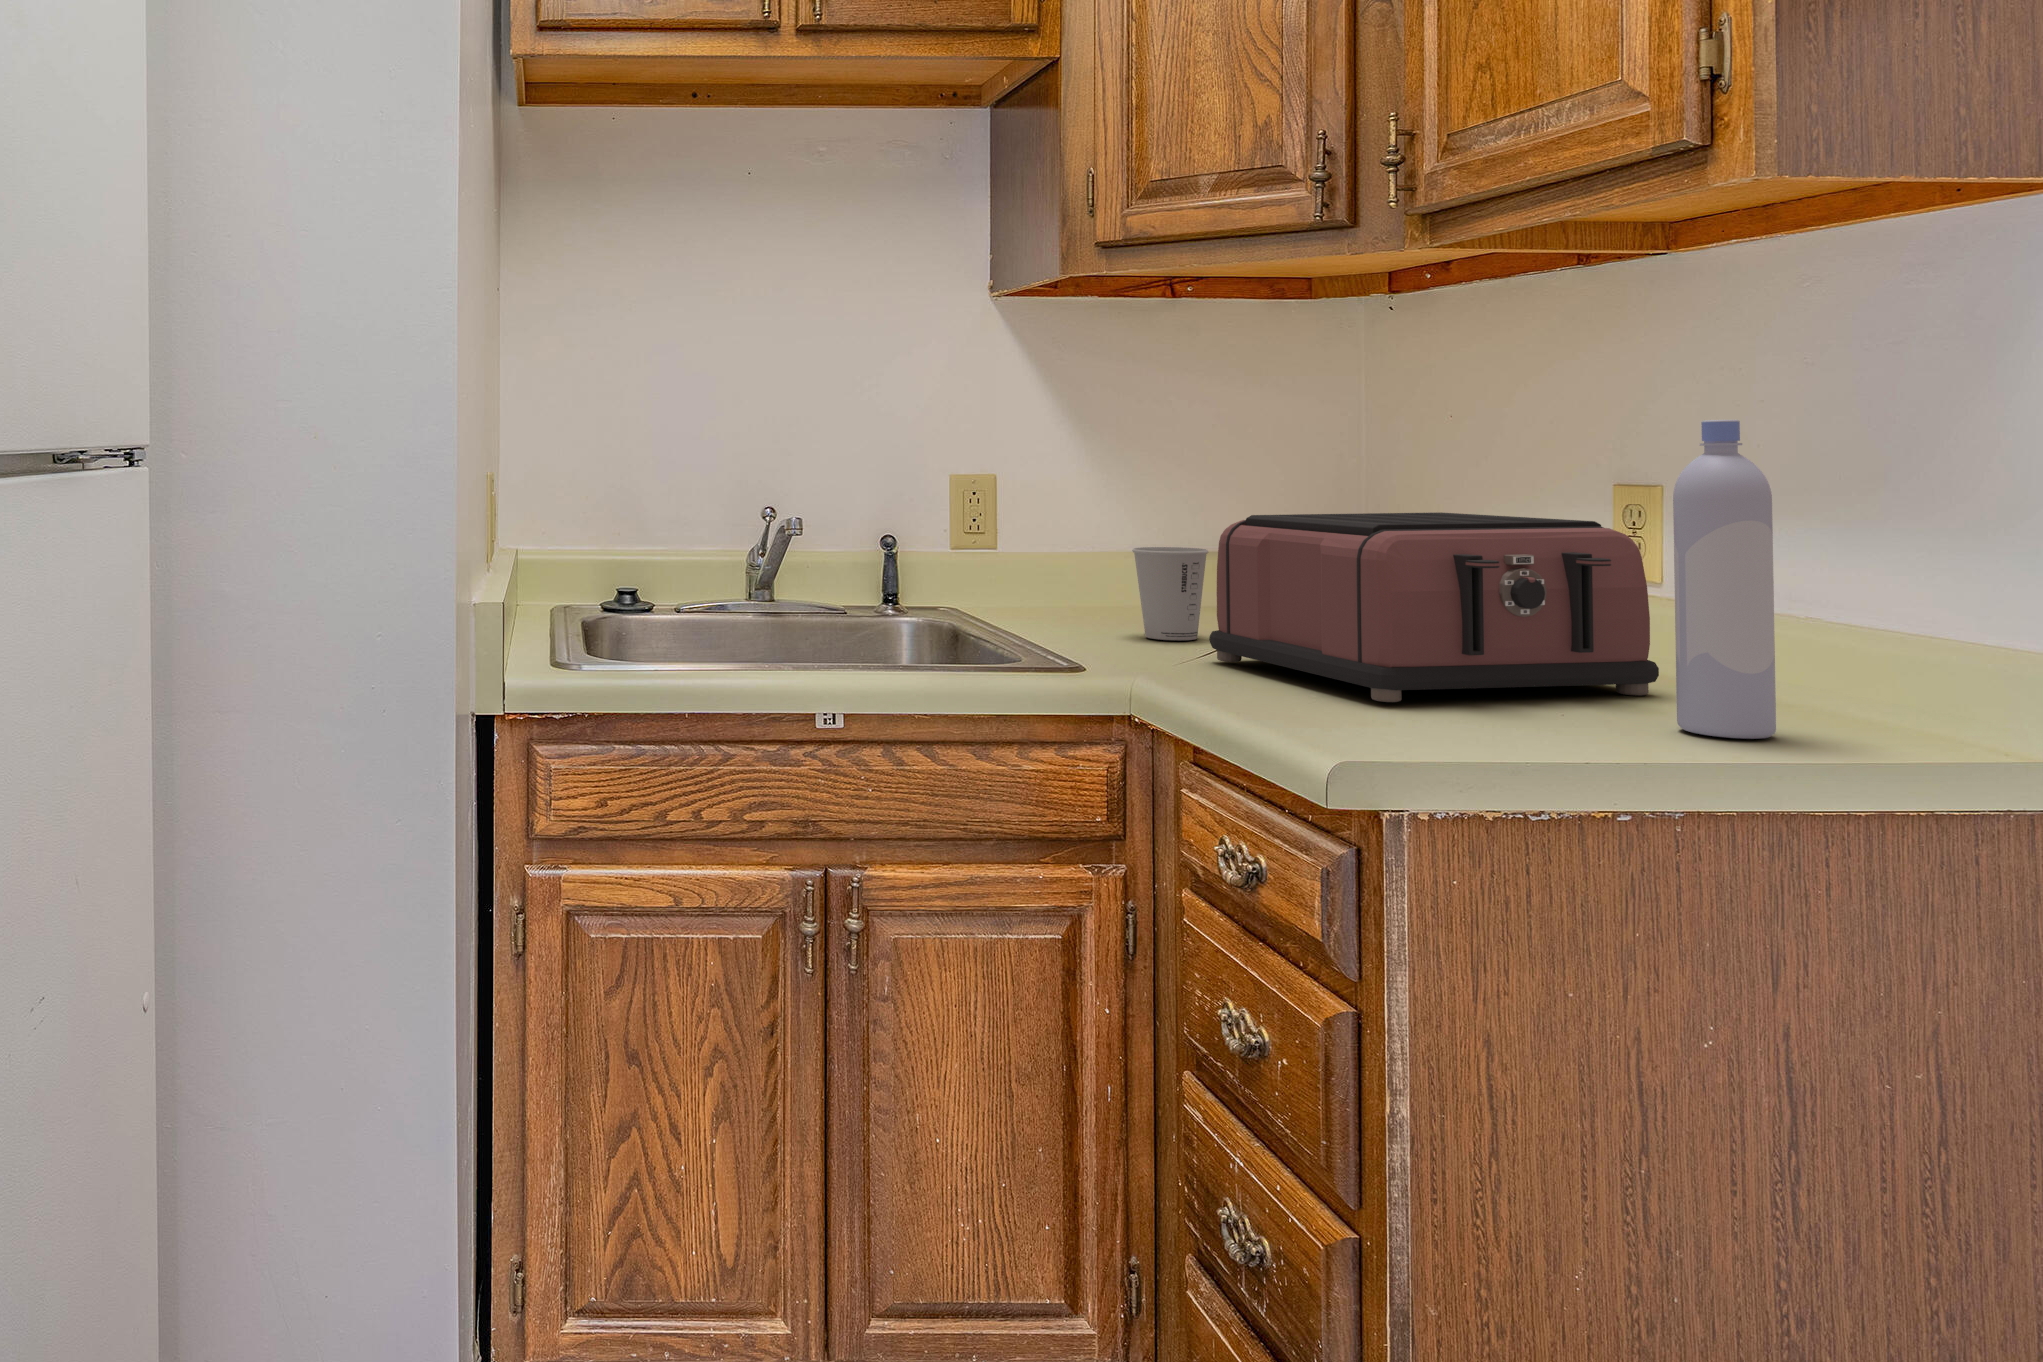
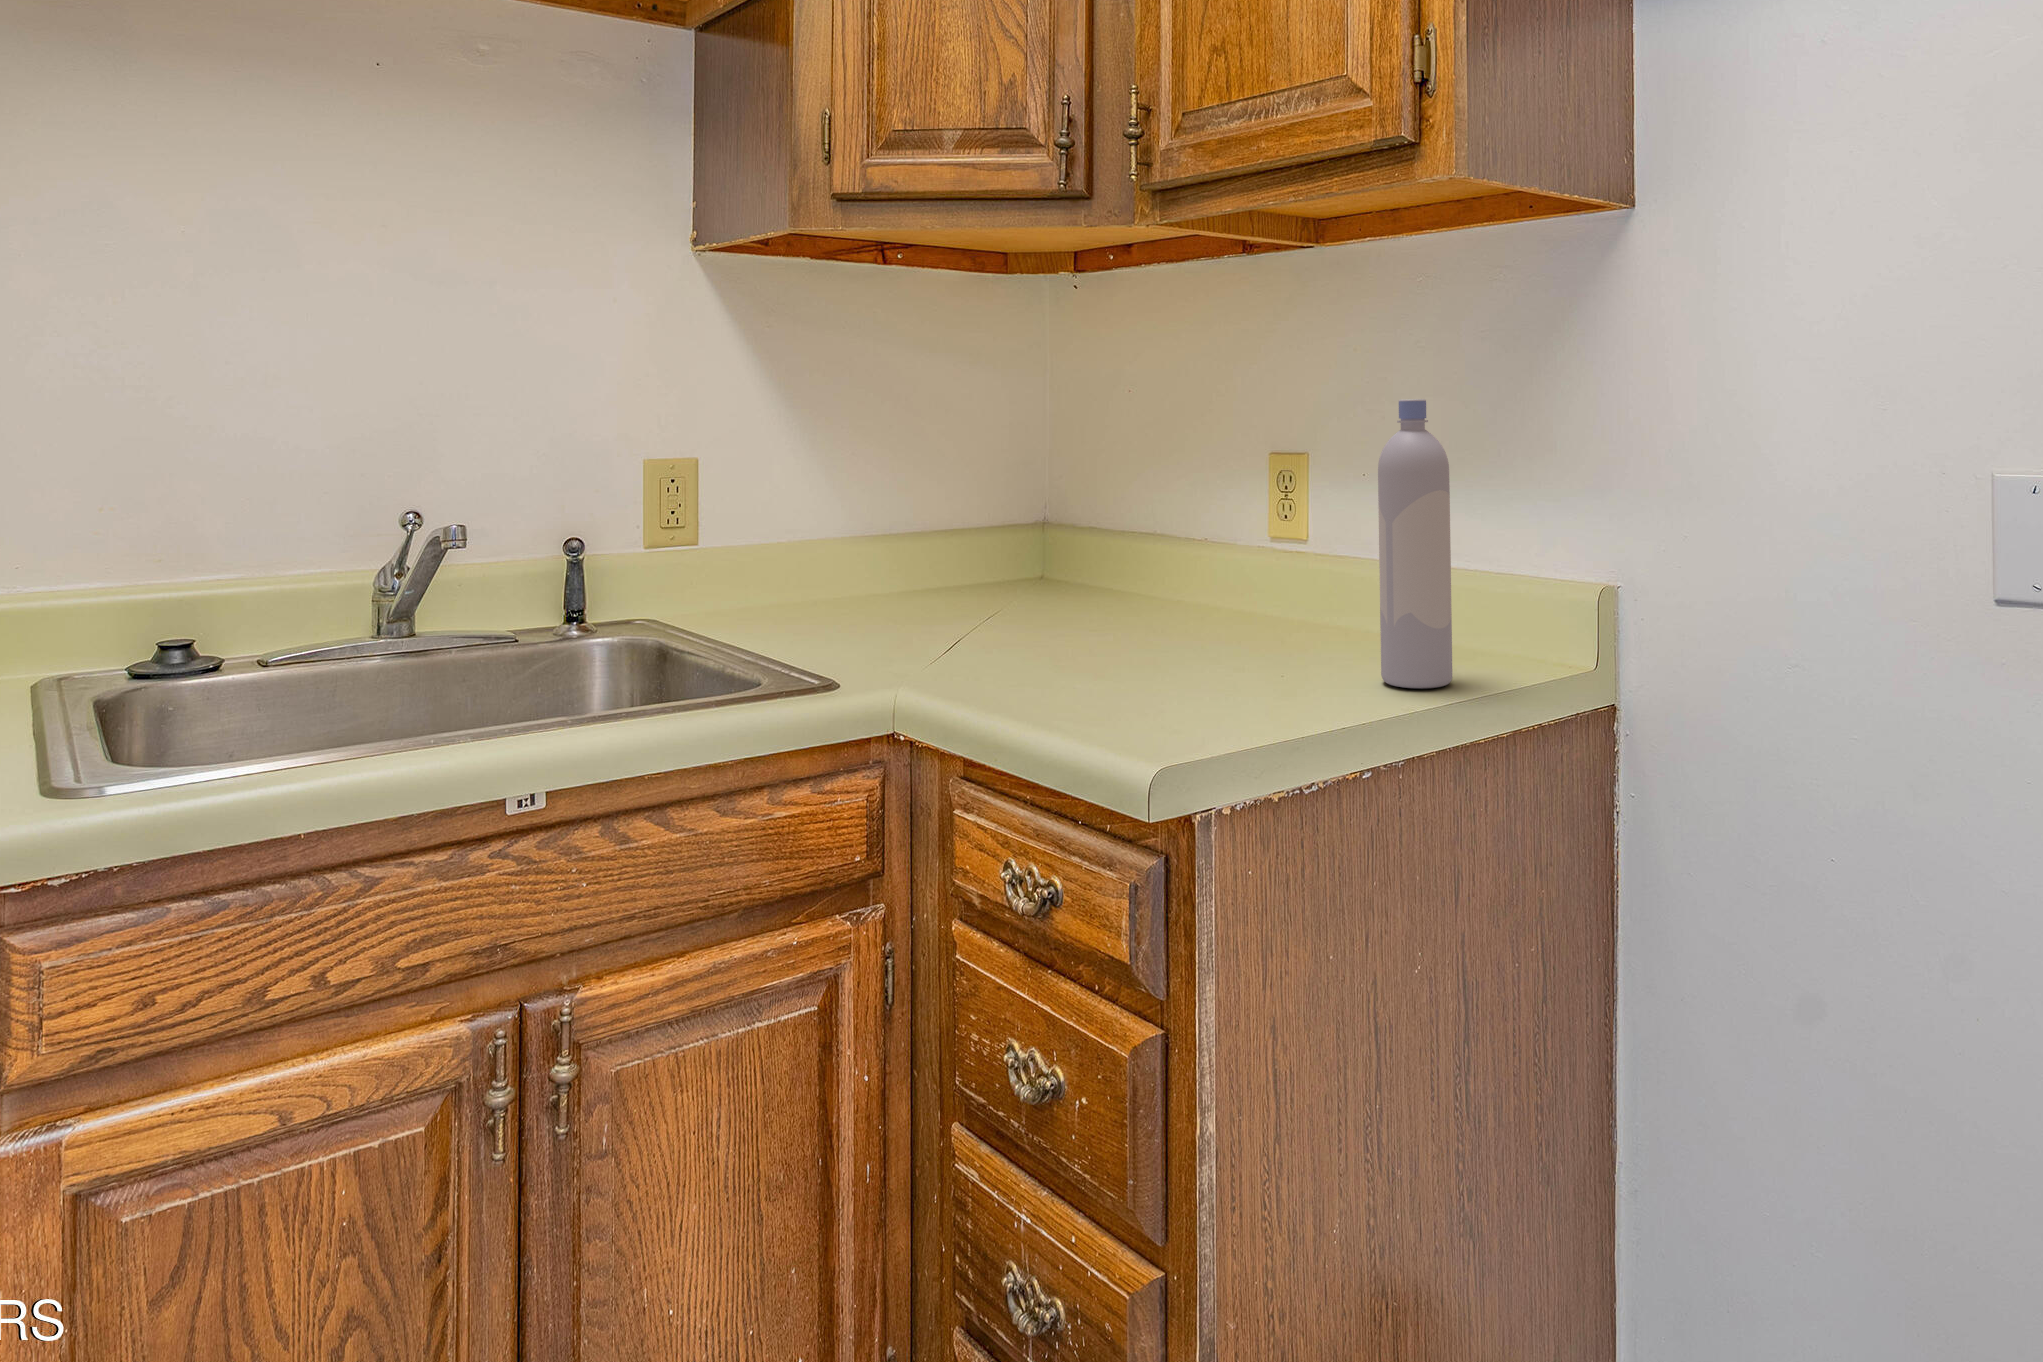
toaster: present [1210,512,1659,702] -> none [950,485,1333,687]
paper cup: present [1132,547,1208,640] -> none [855,530,930,630]

